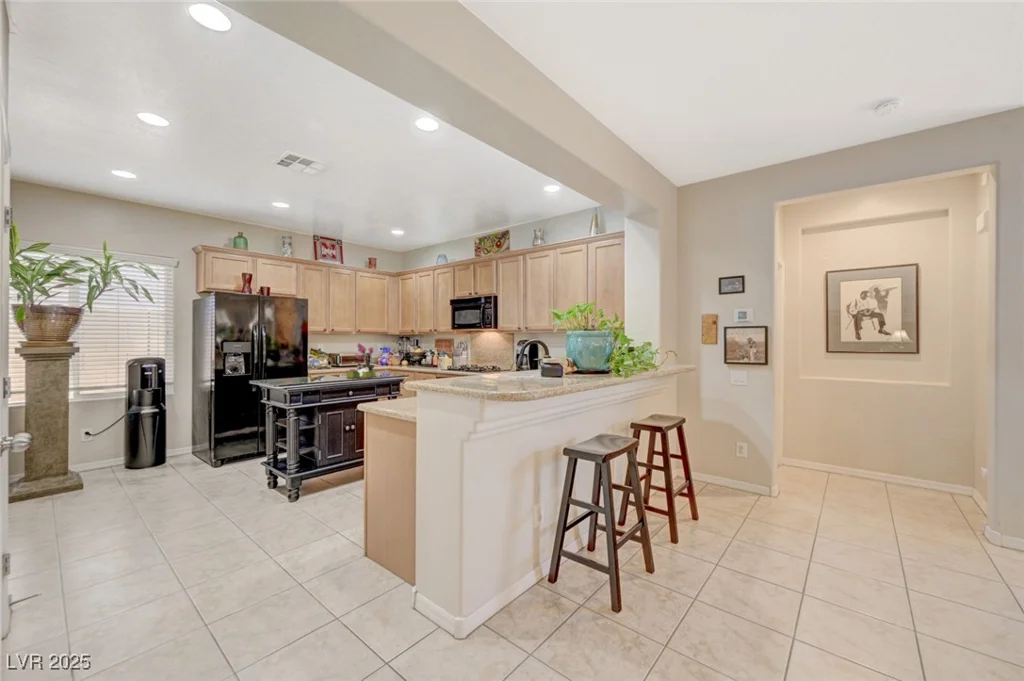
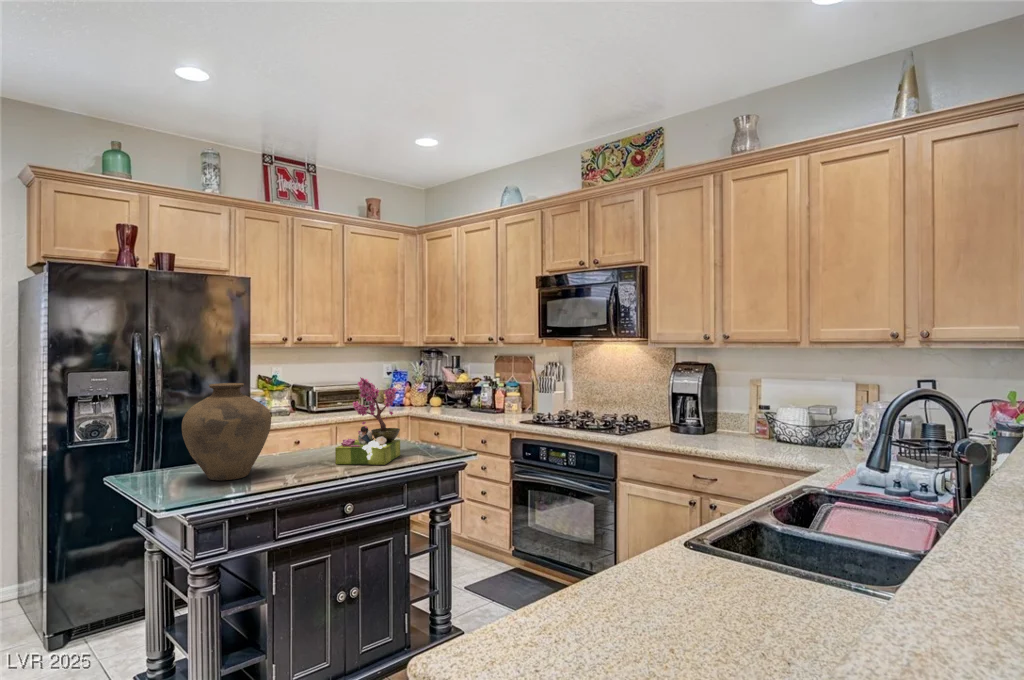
vase: none [282,343,319,382] -> present [182,383,271,481]

